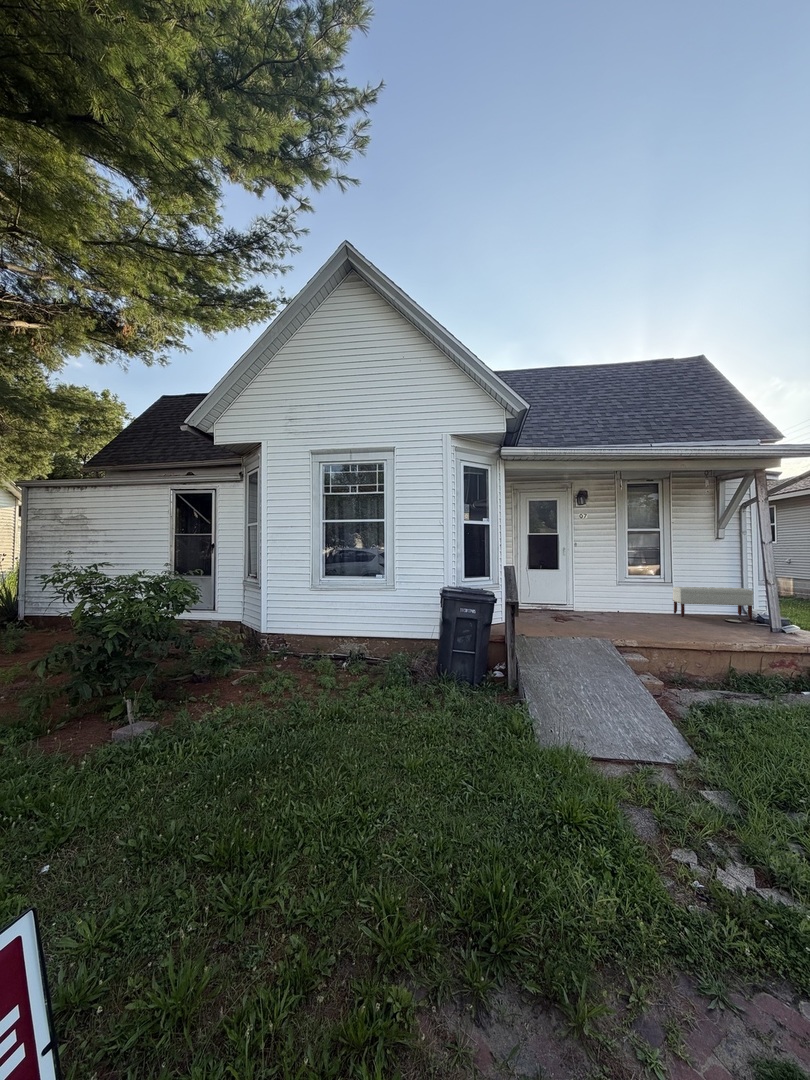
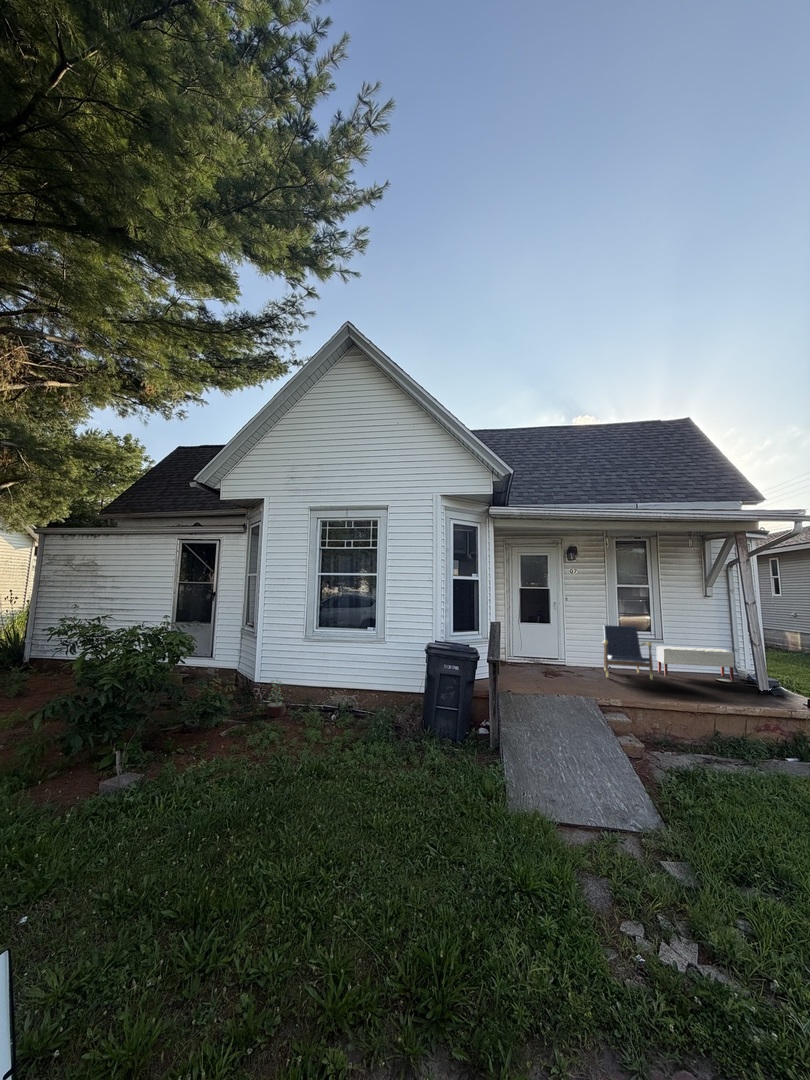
lounge chair: none [619,567,670,620] -> present [602,625,653,680]
decorative plant: none [276,629,296,667] -> present [266,681,286,717]

